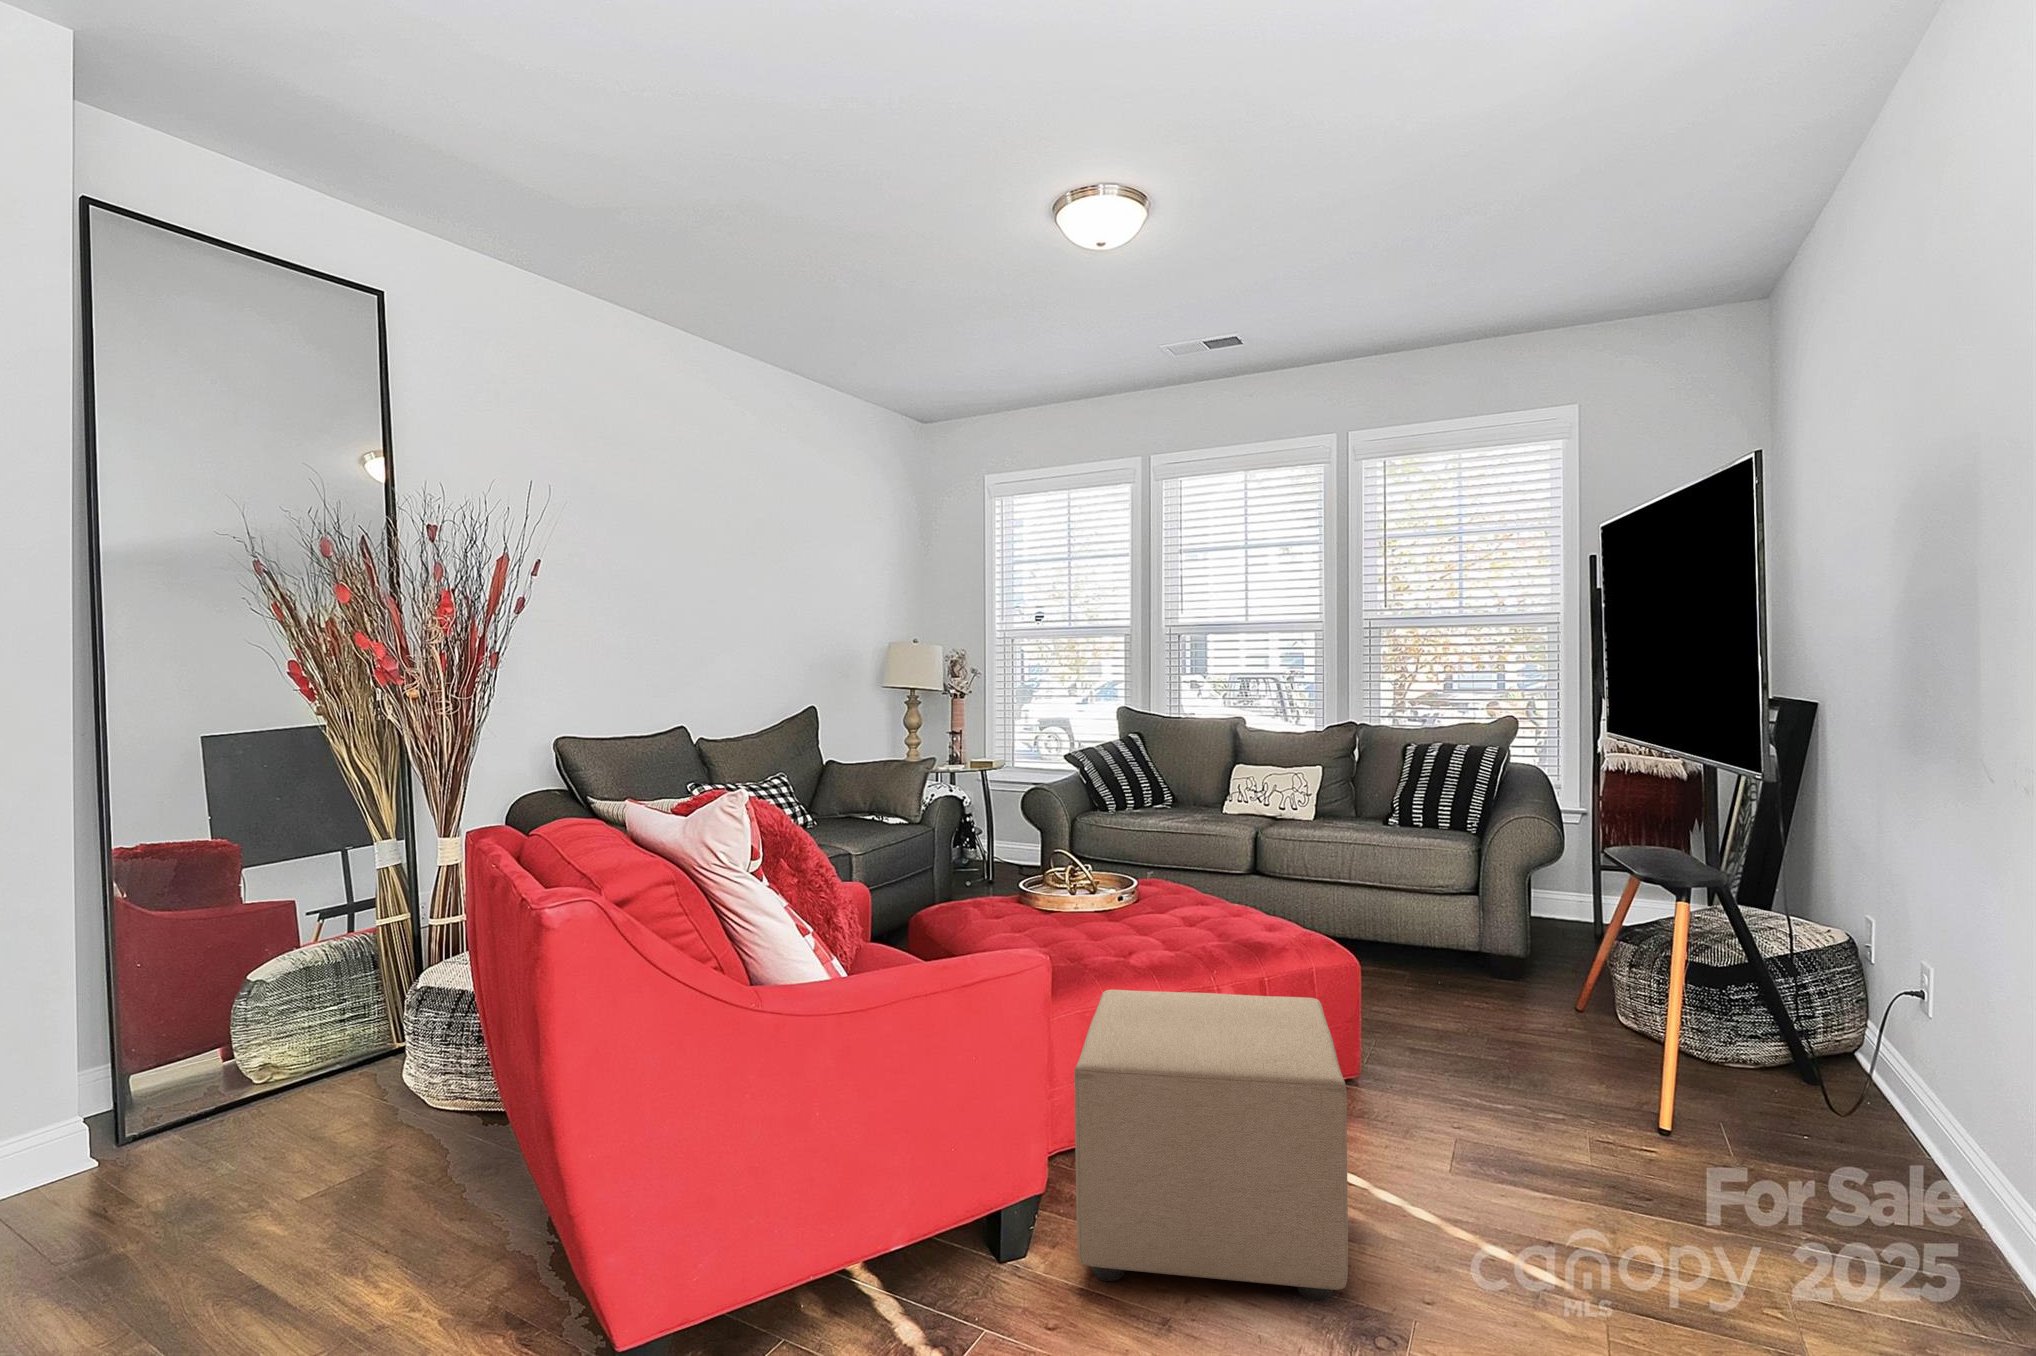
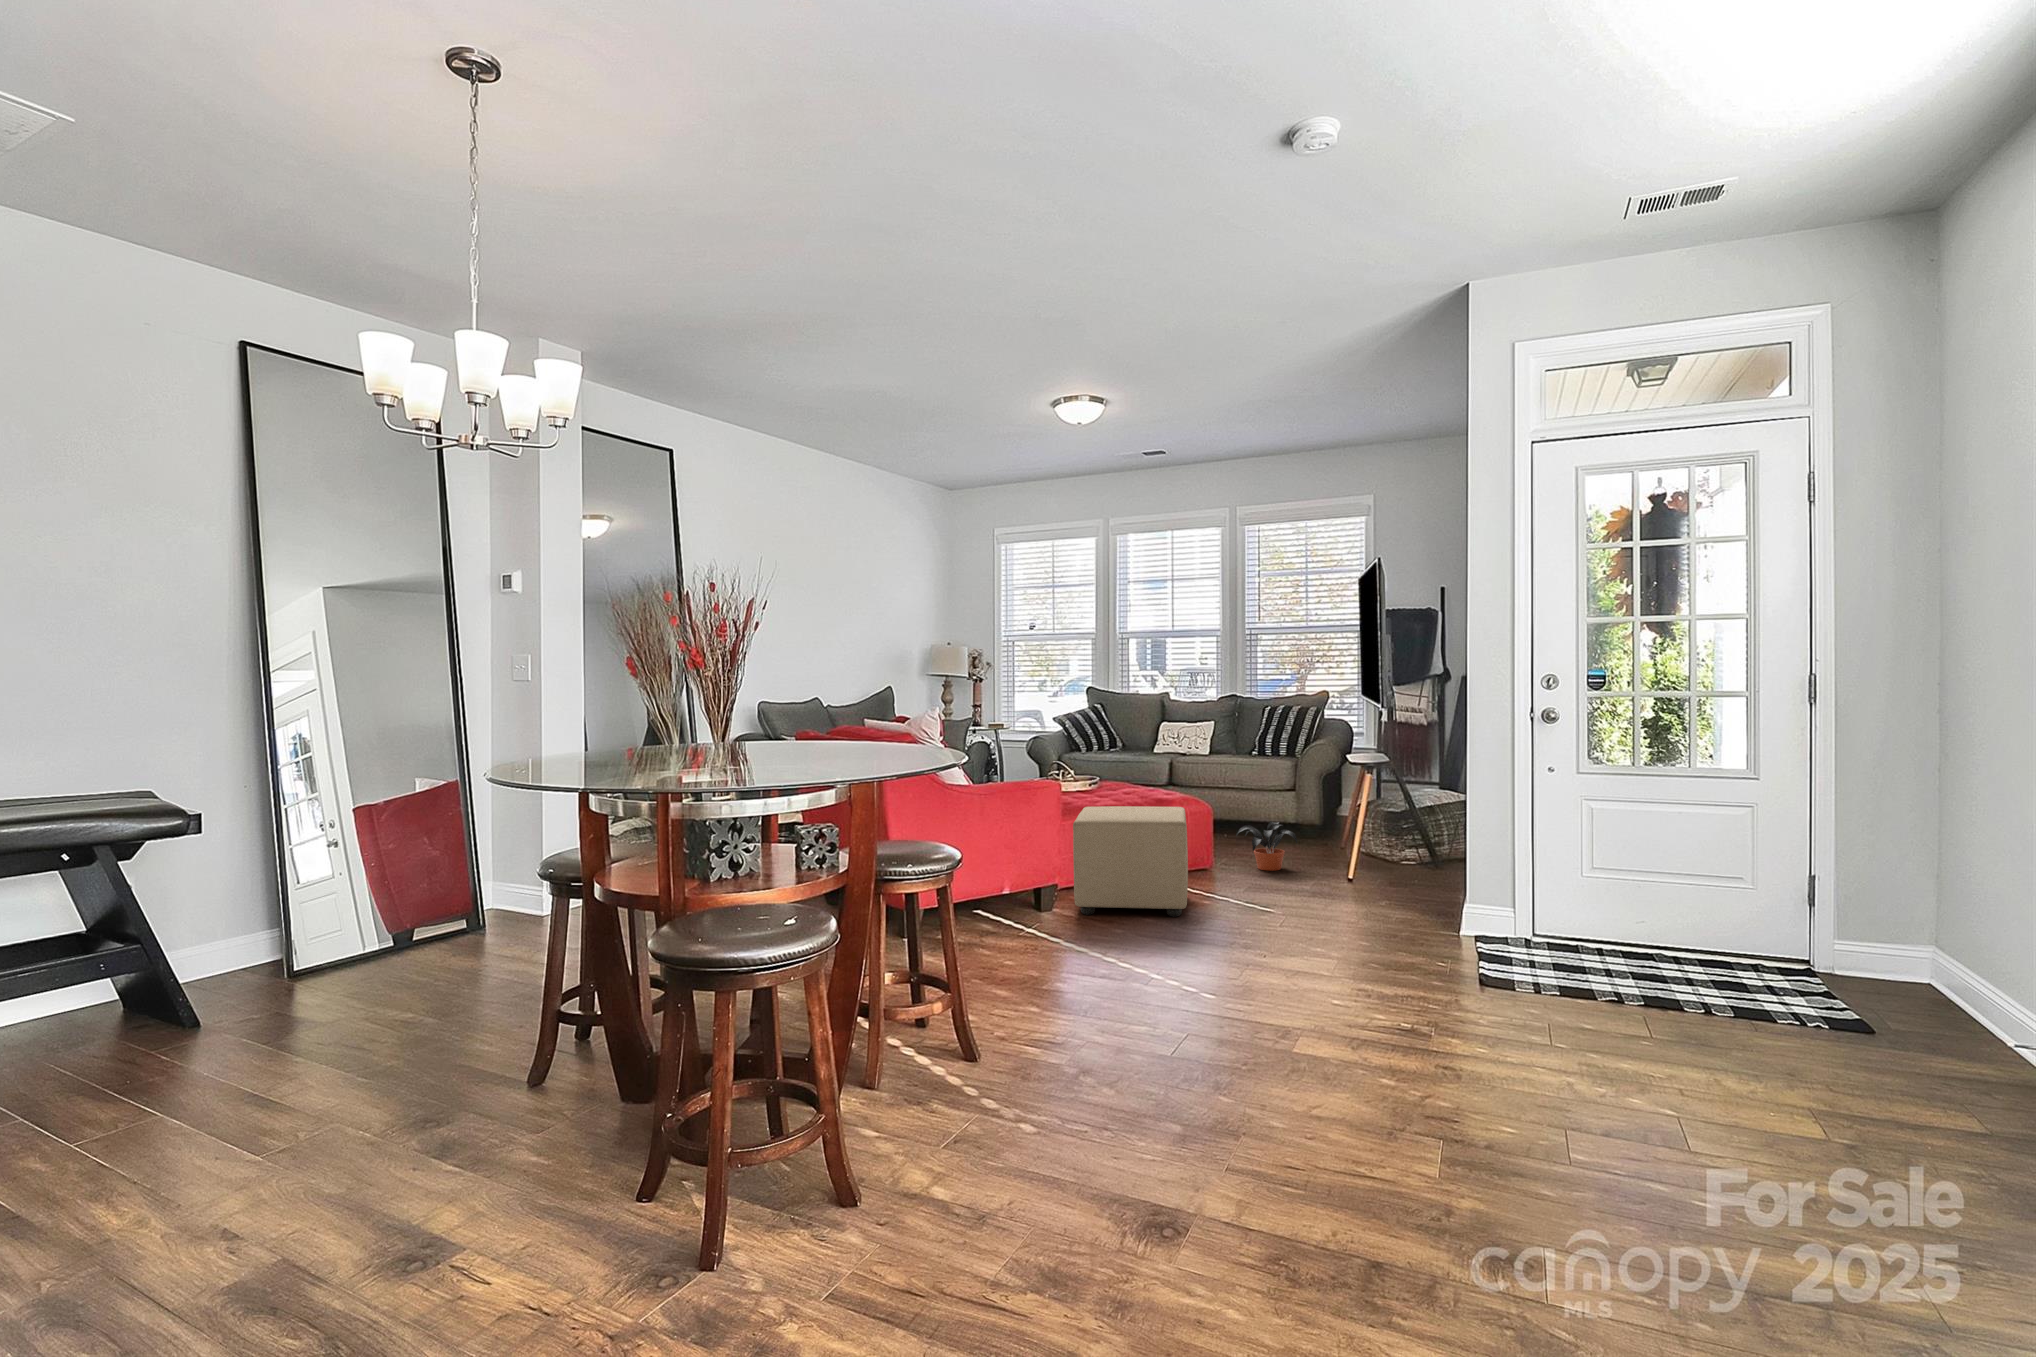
potted plant: none [1400,982,1528,1088] -> present [1236,821,1297,871]

